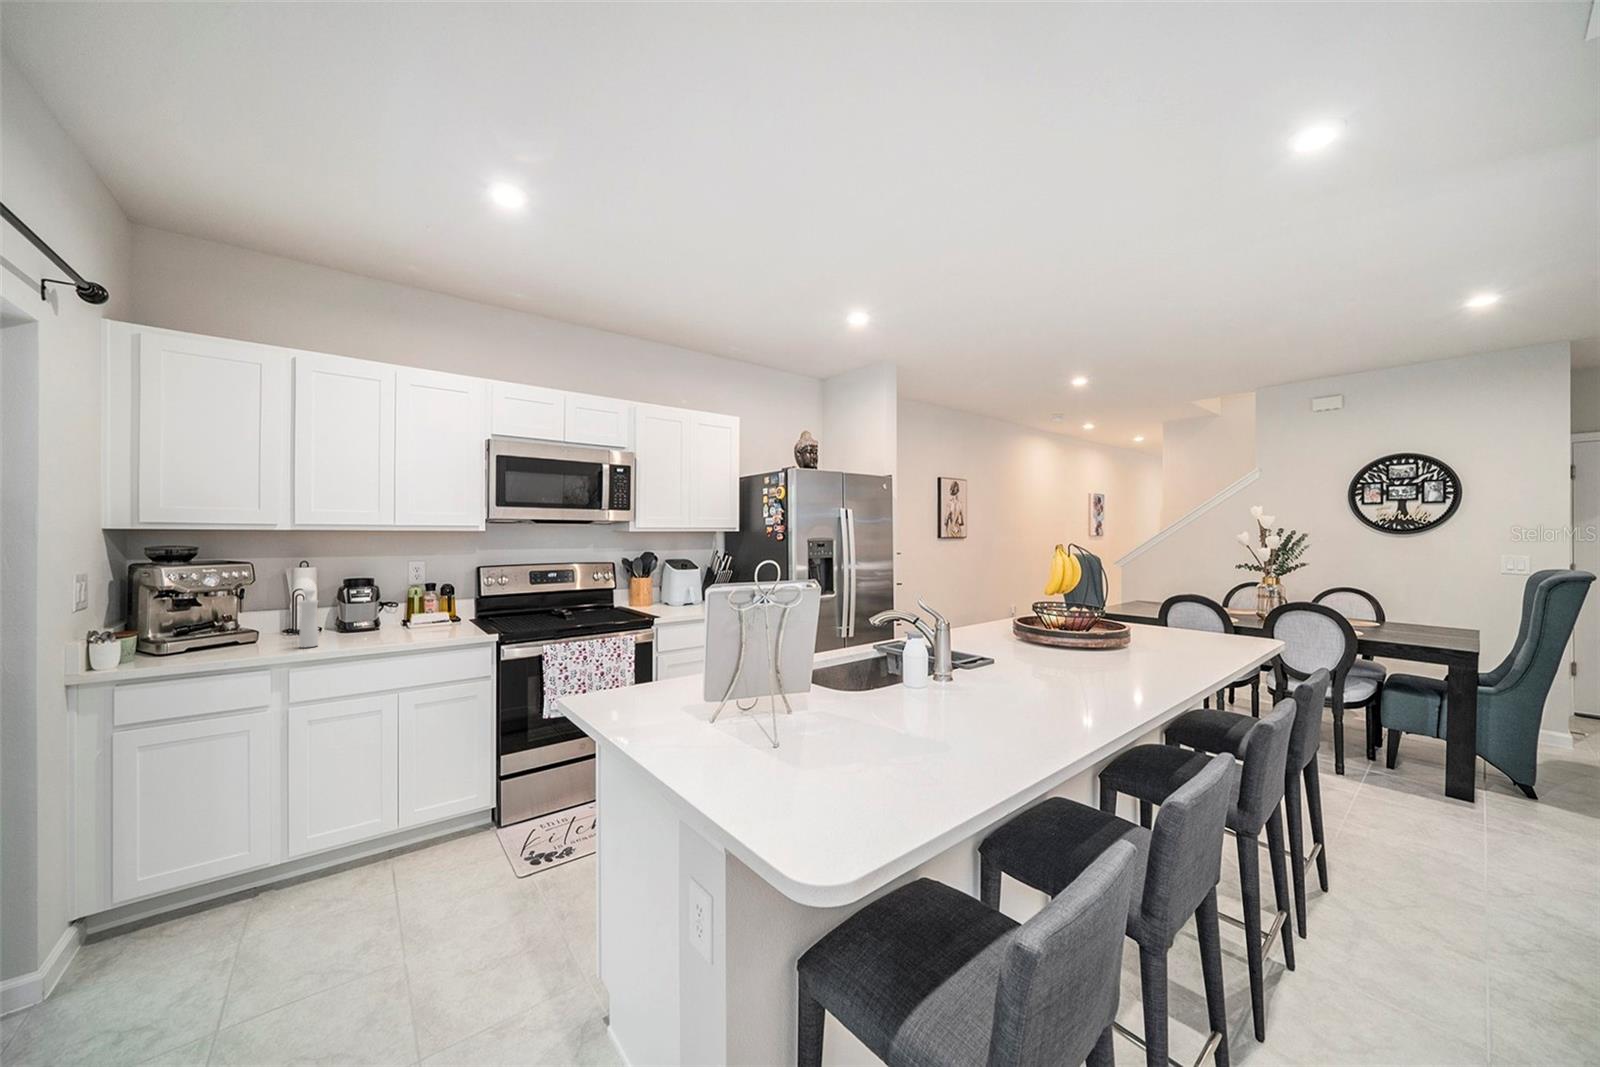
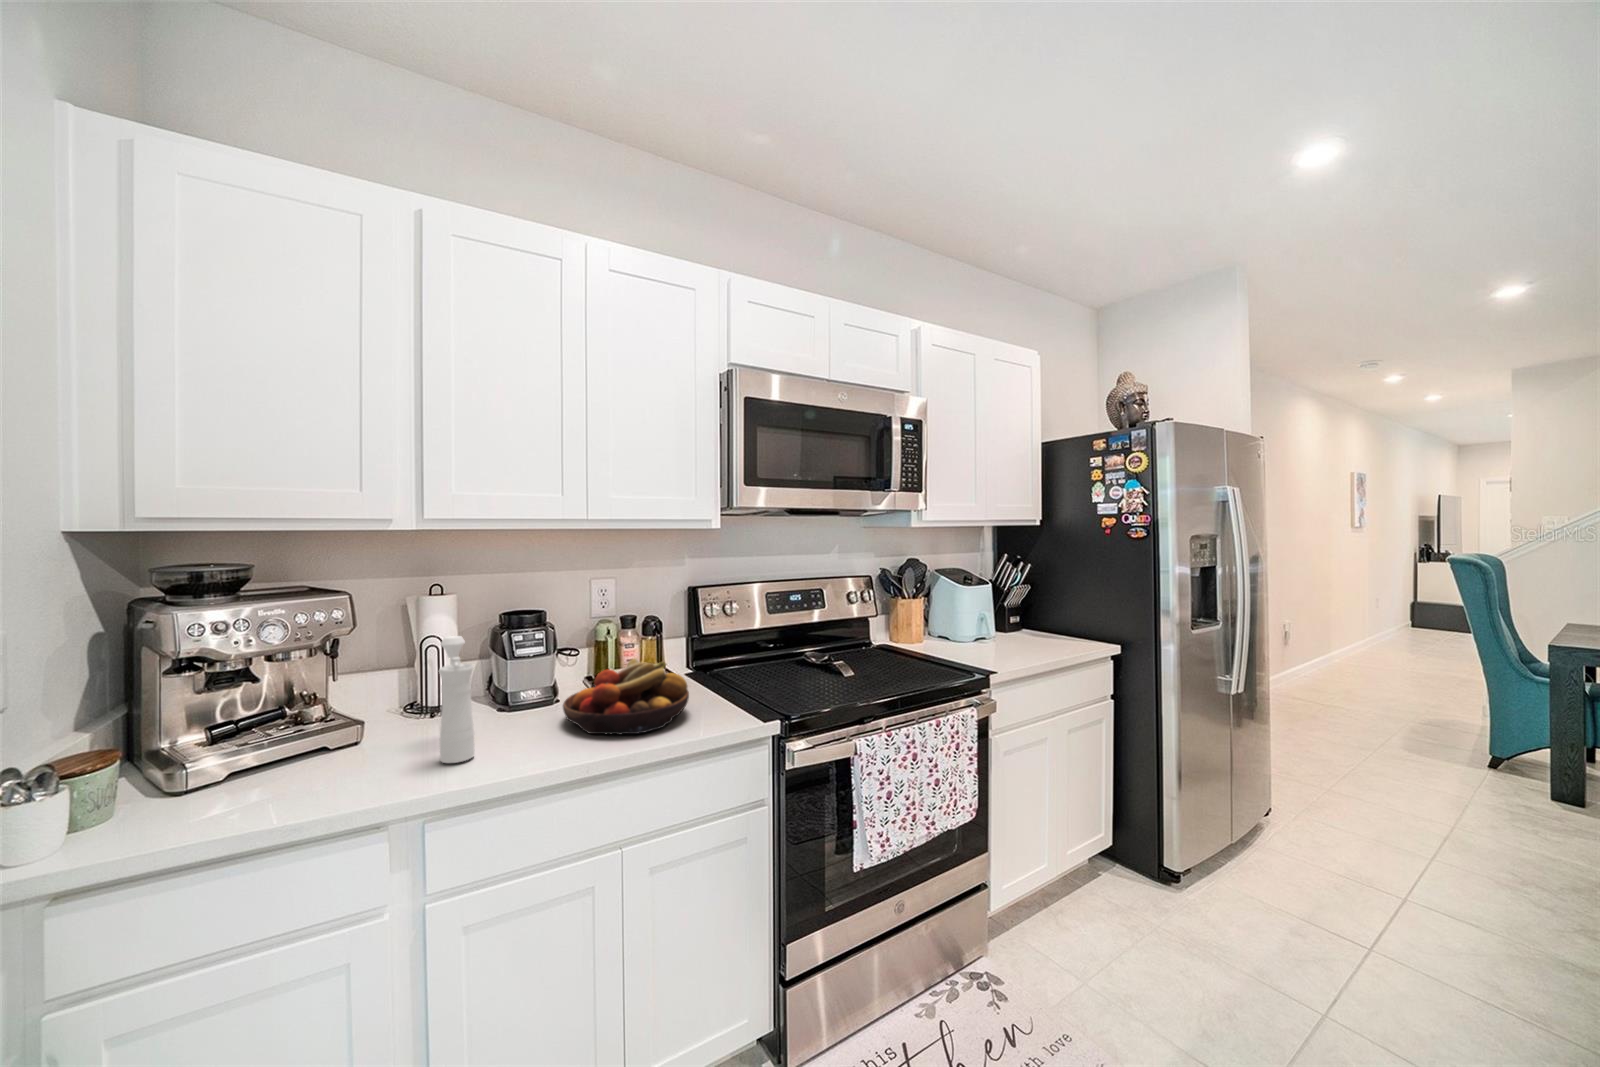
fruit bowl: none [374,605,451,639] -> present [563,658,689,734]

